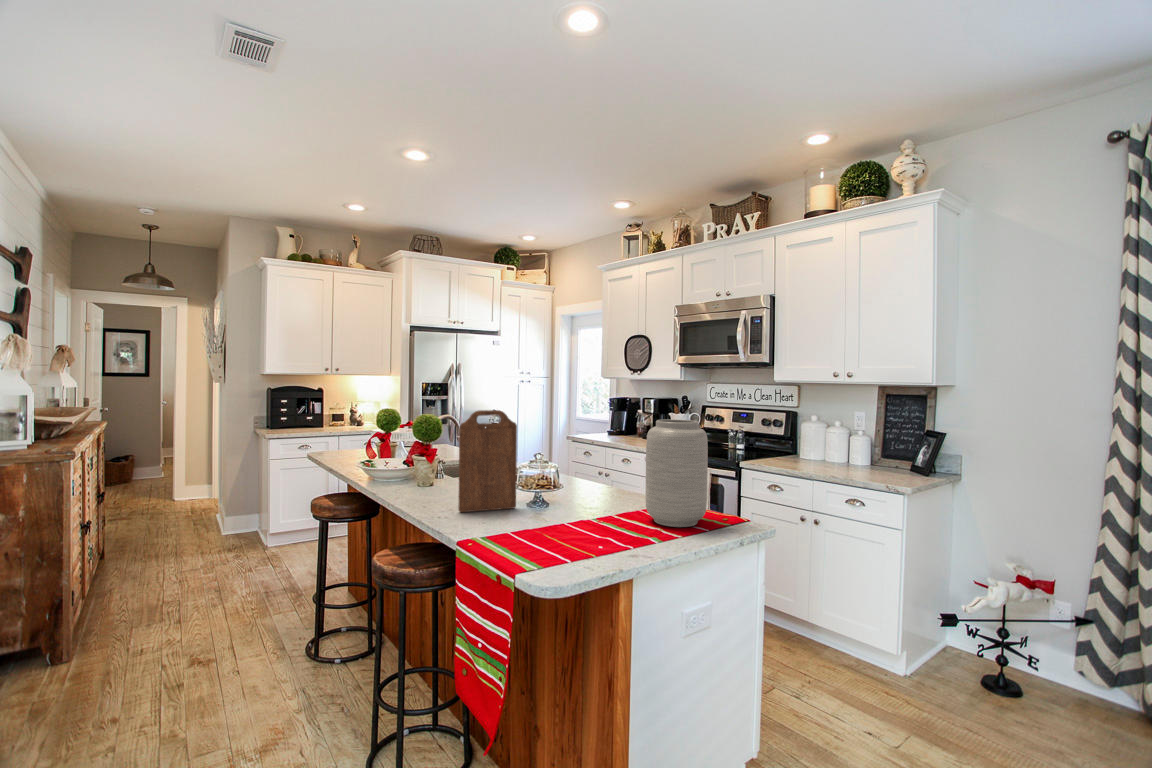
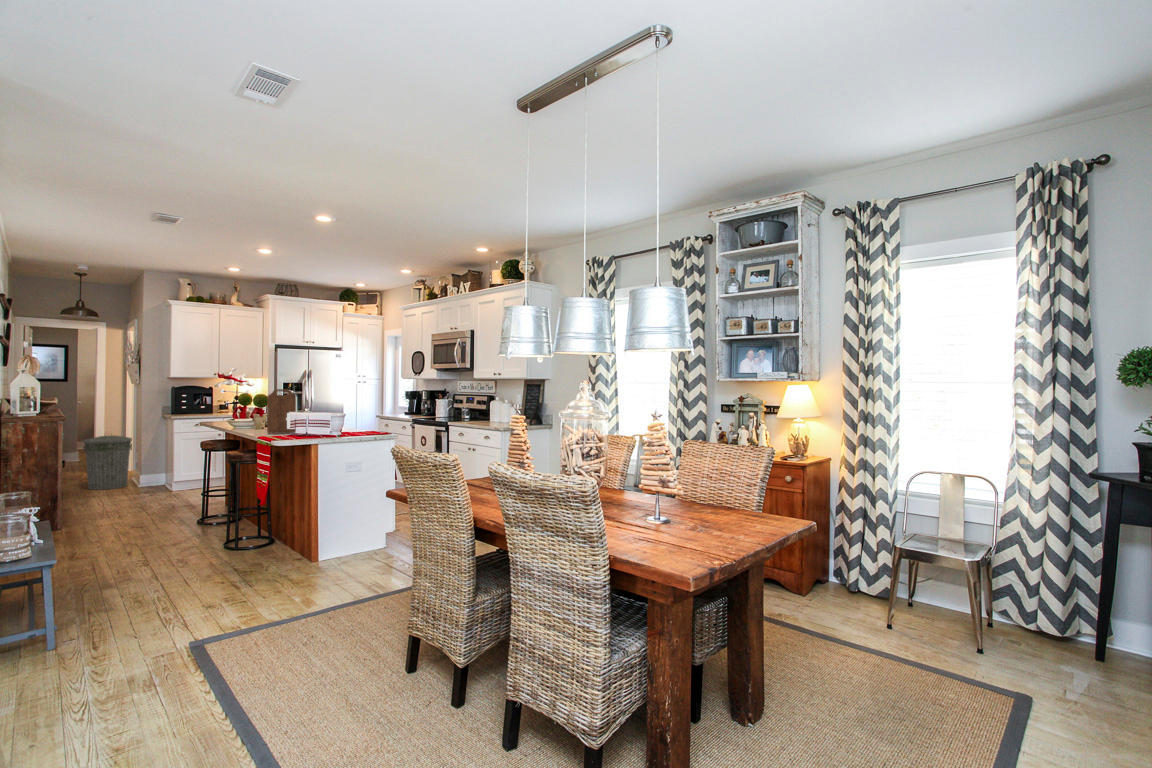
vase: present [645,419,708,527] -> none [348,392,375,435]
trash can: none [148,454,214,539] -> present [83,435,132,490]

